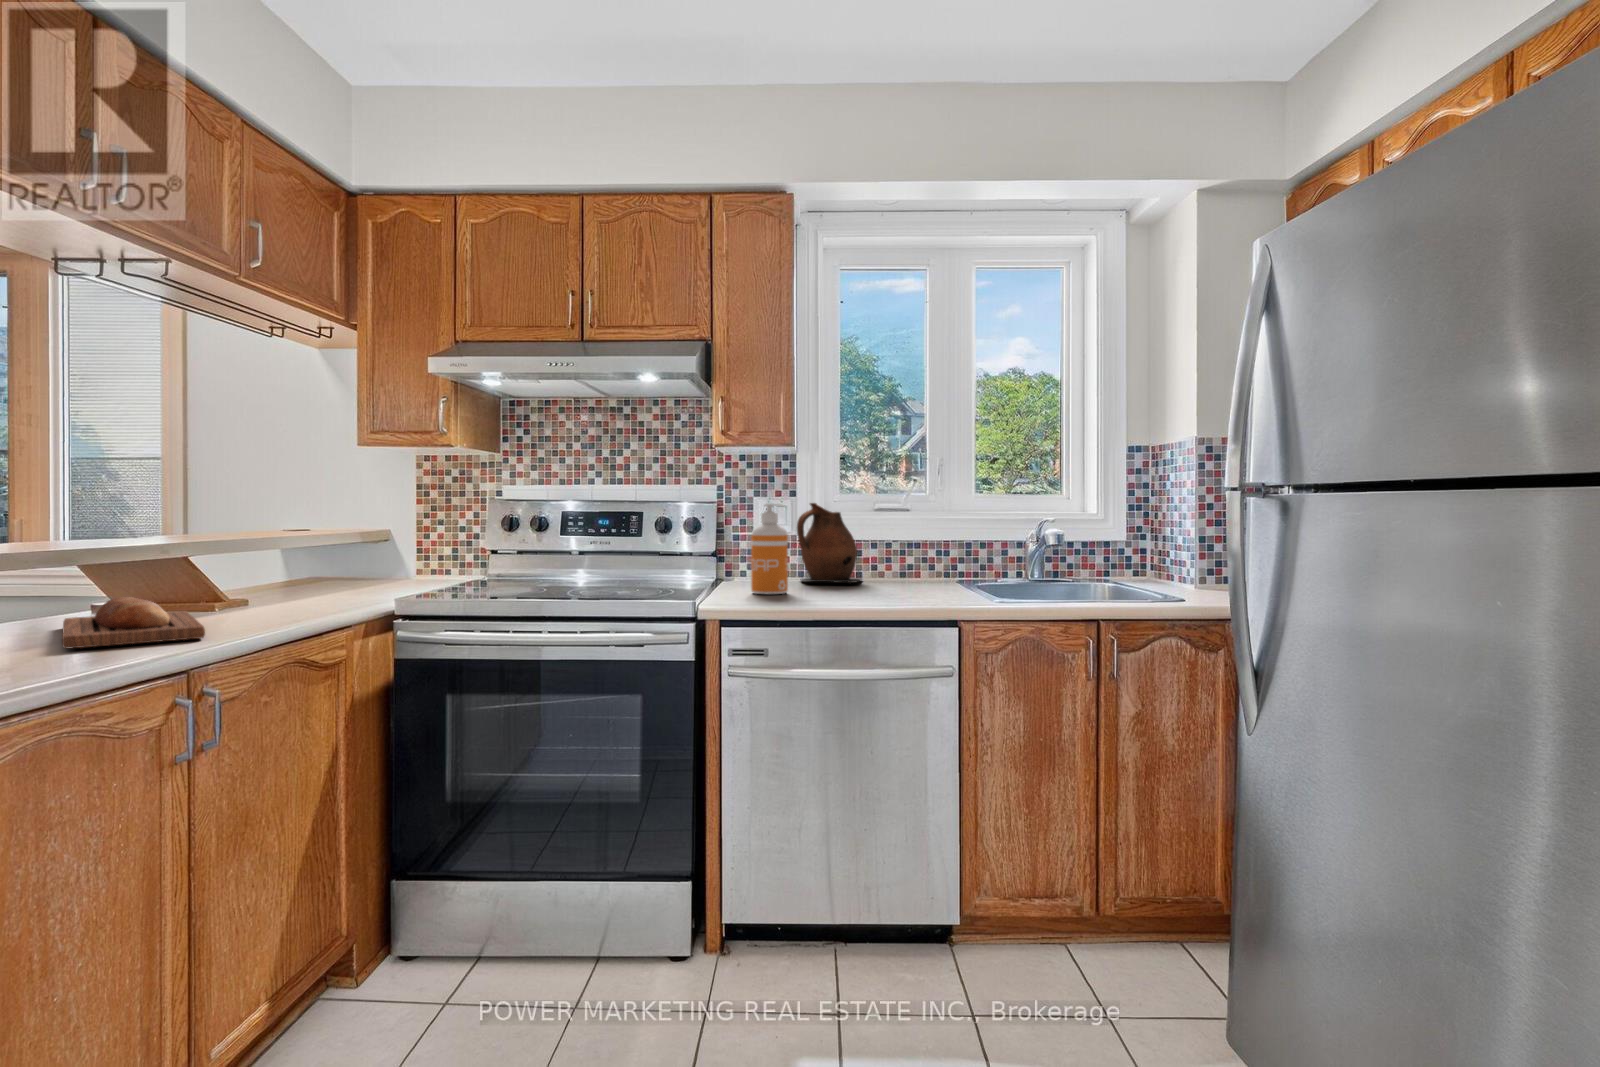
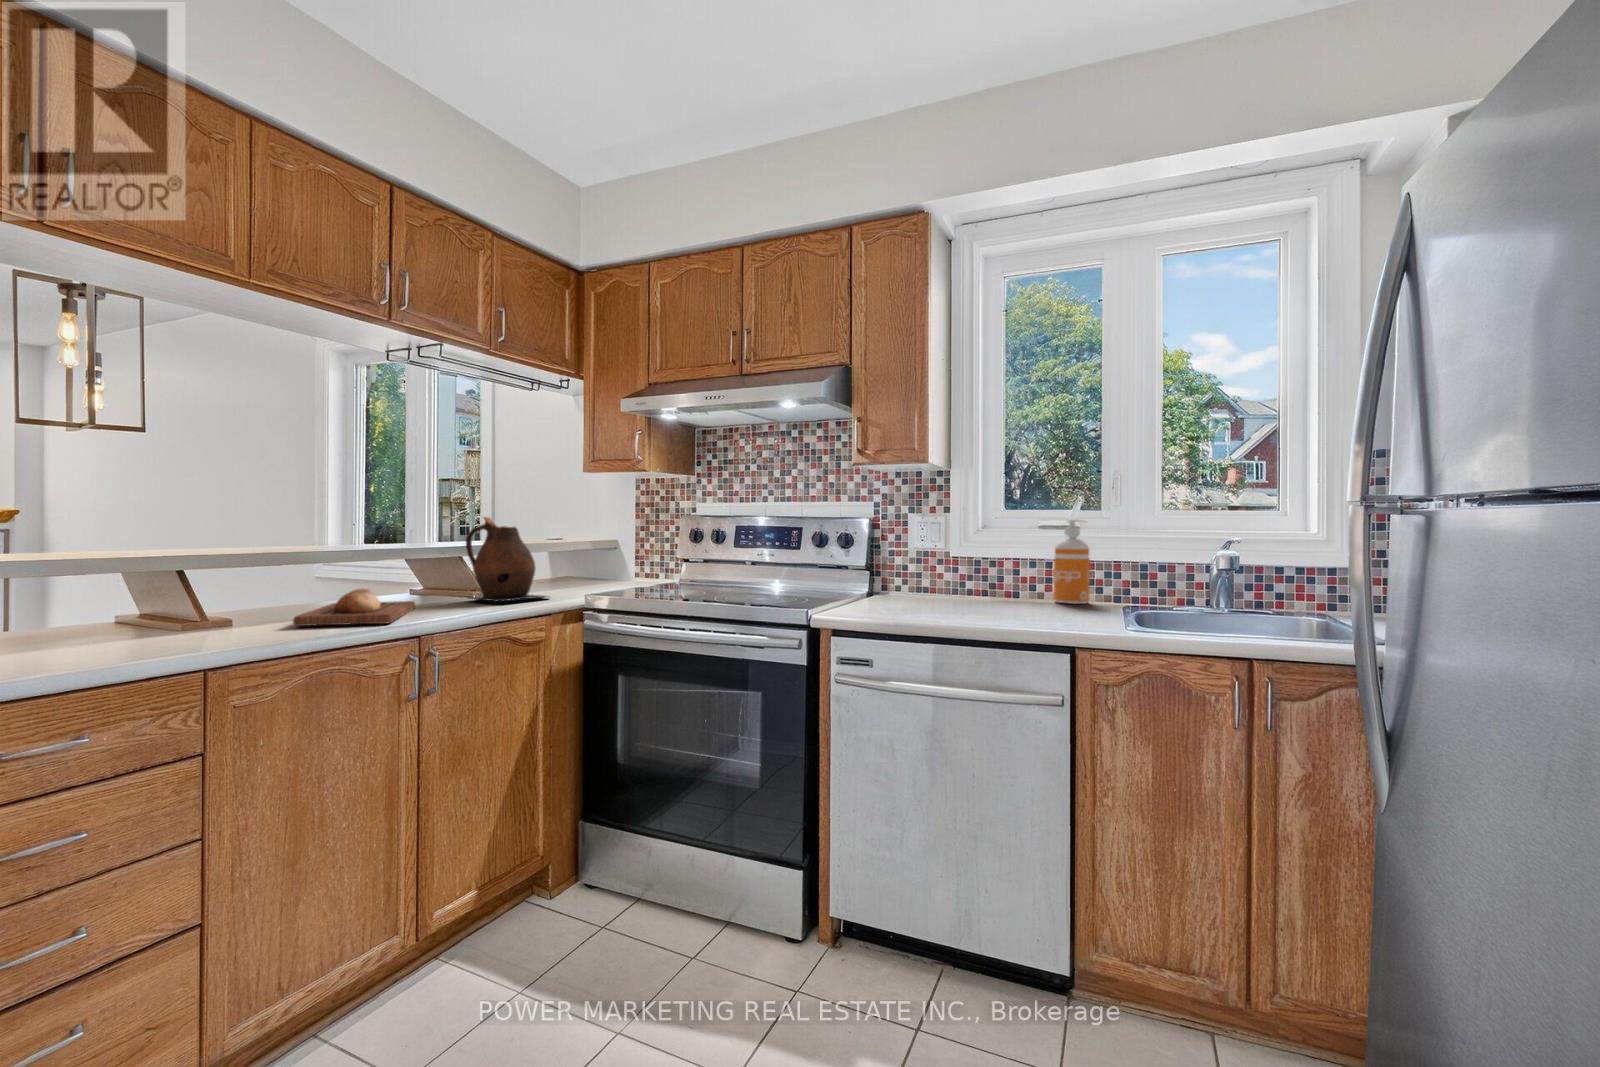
soap dispenser: present [751,503,788,594] -> present [1054,520,1090,604]
ceramic pitcher: present [797,503,861,583] -> present [466,517,546,602]

